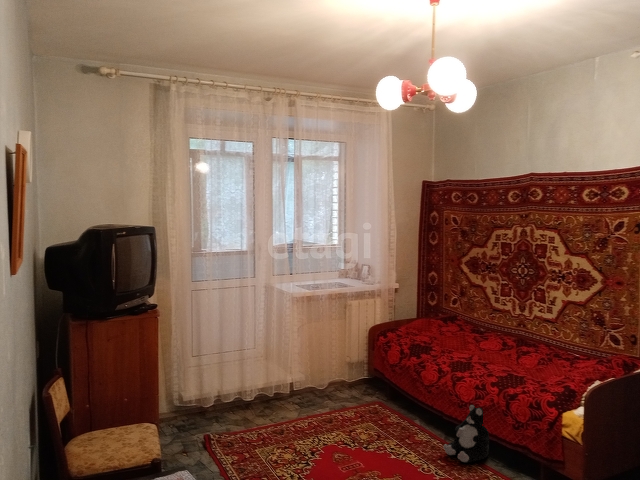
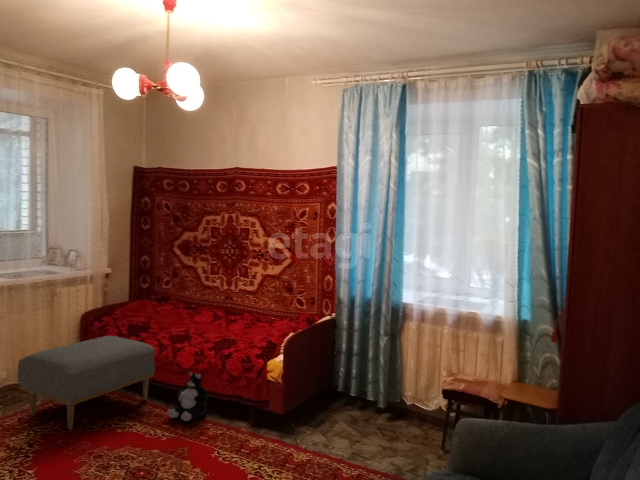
ottoman: none [309,354,439,444] -> present [18,336,155,430]

